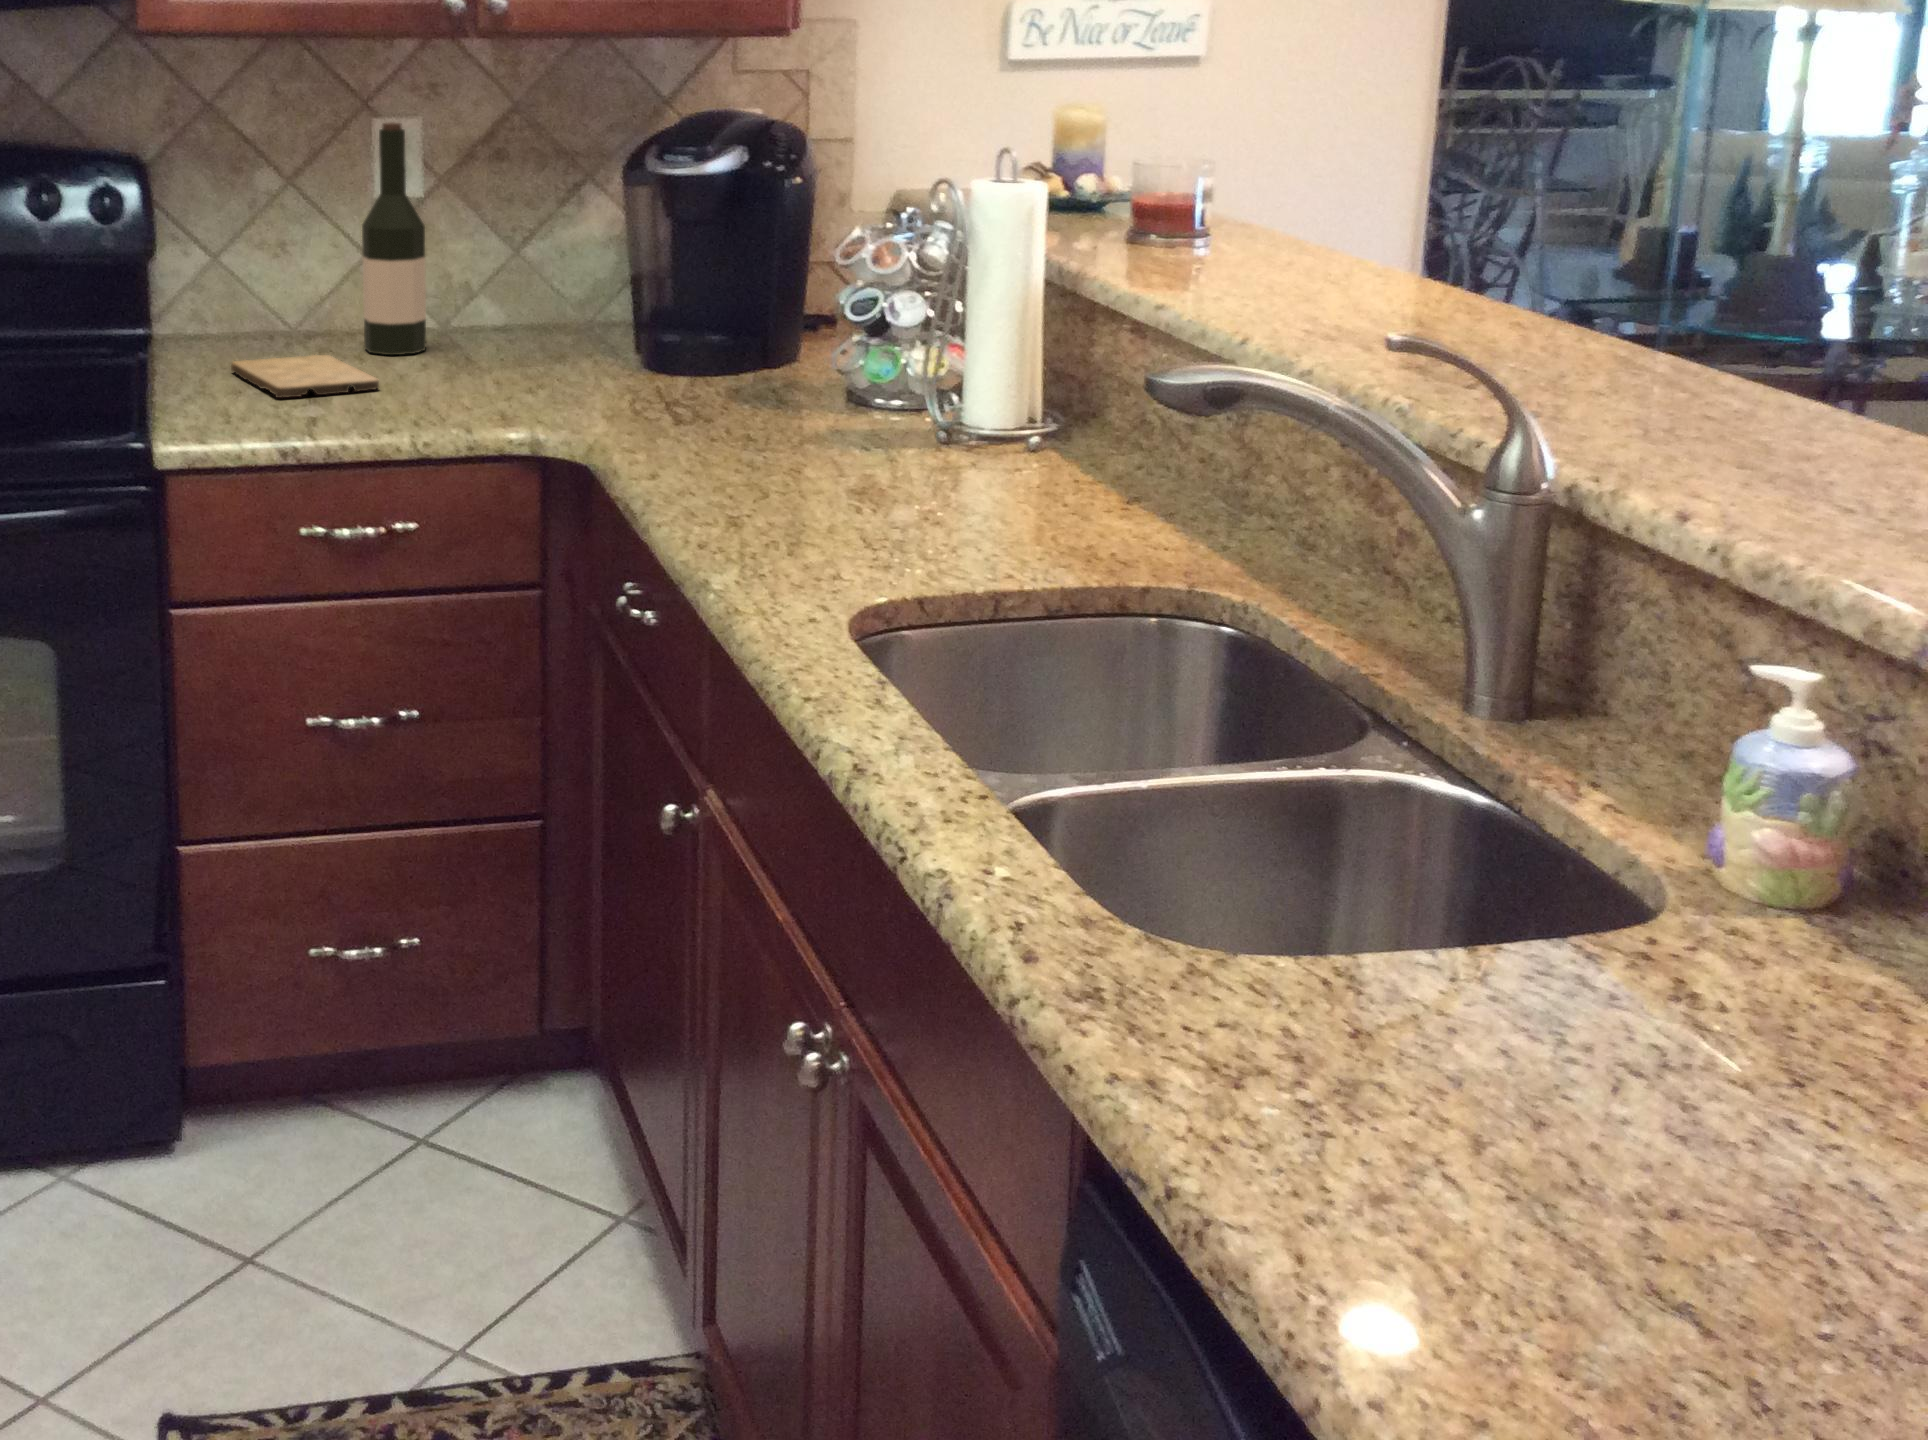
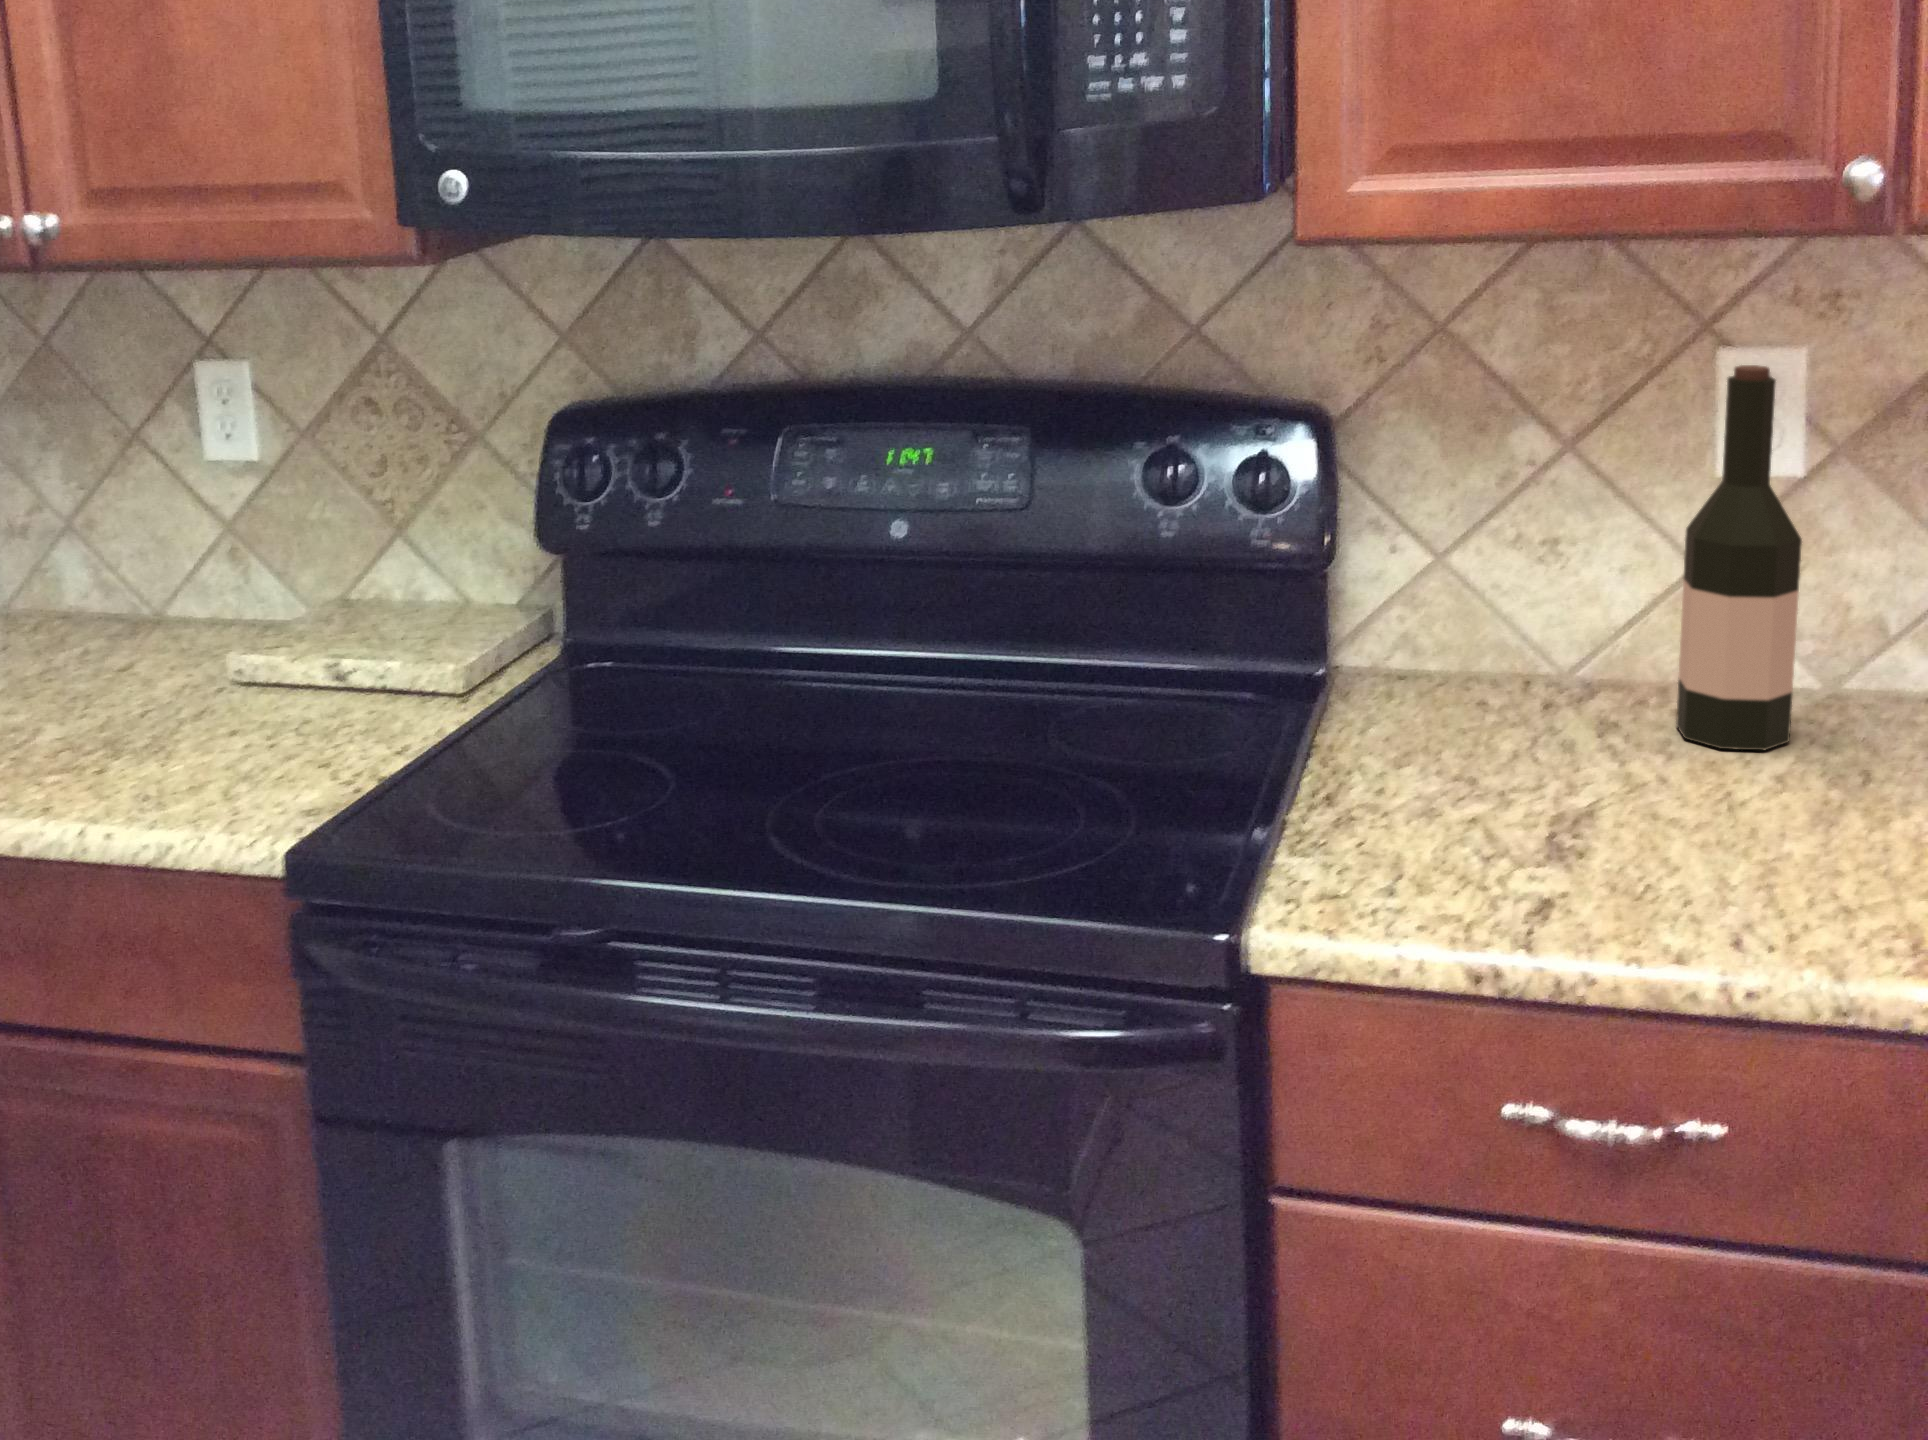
cutting board: present [231,355,379,398] -> none [1433,743,1682,846]

